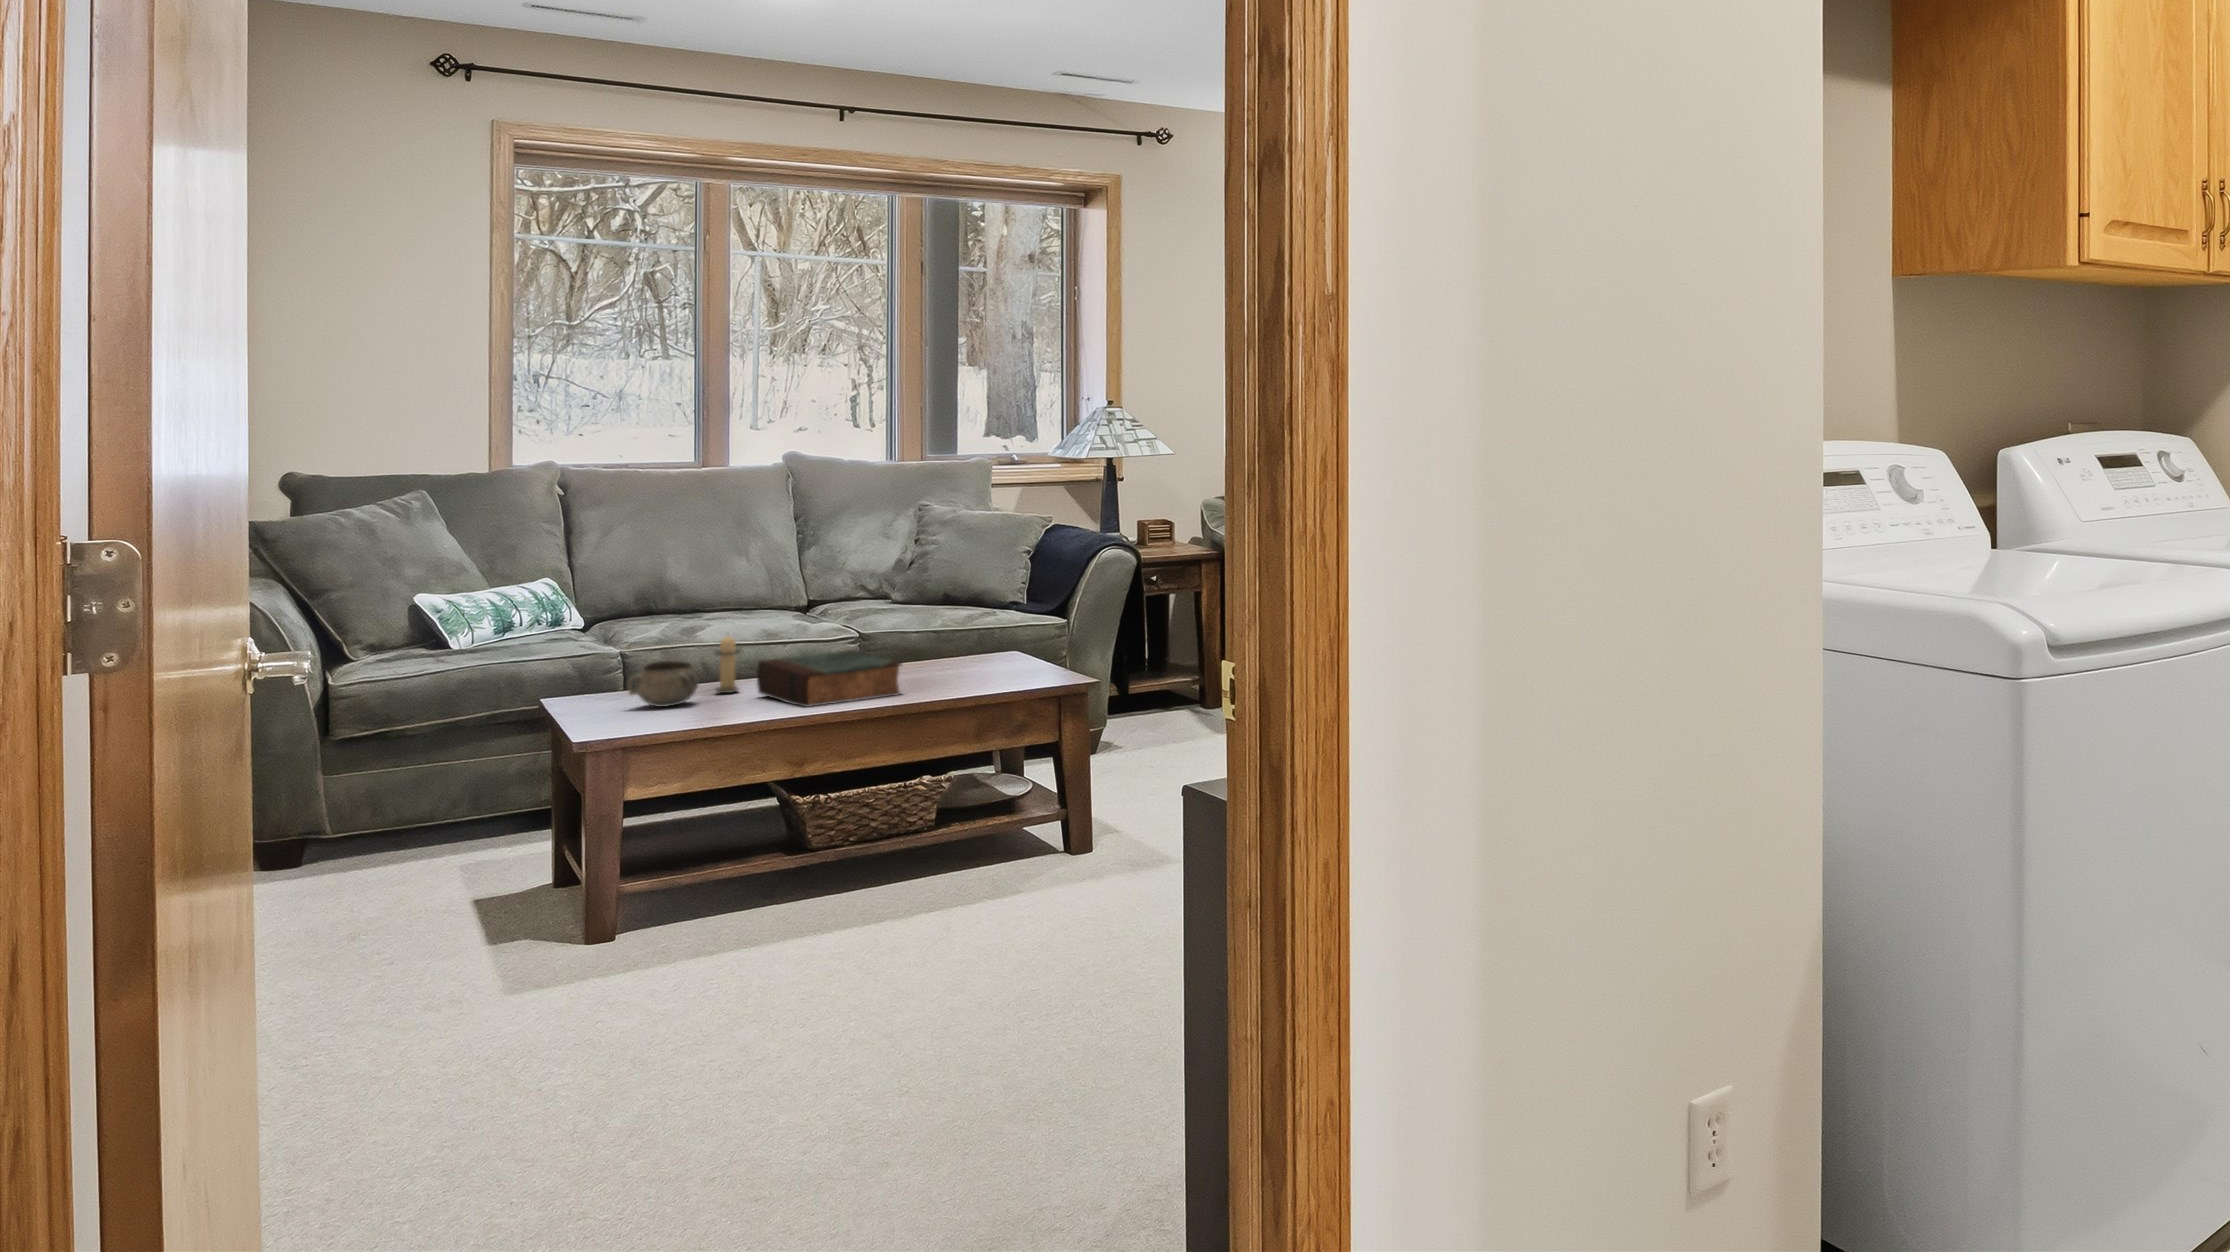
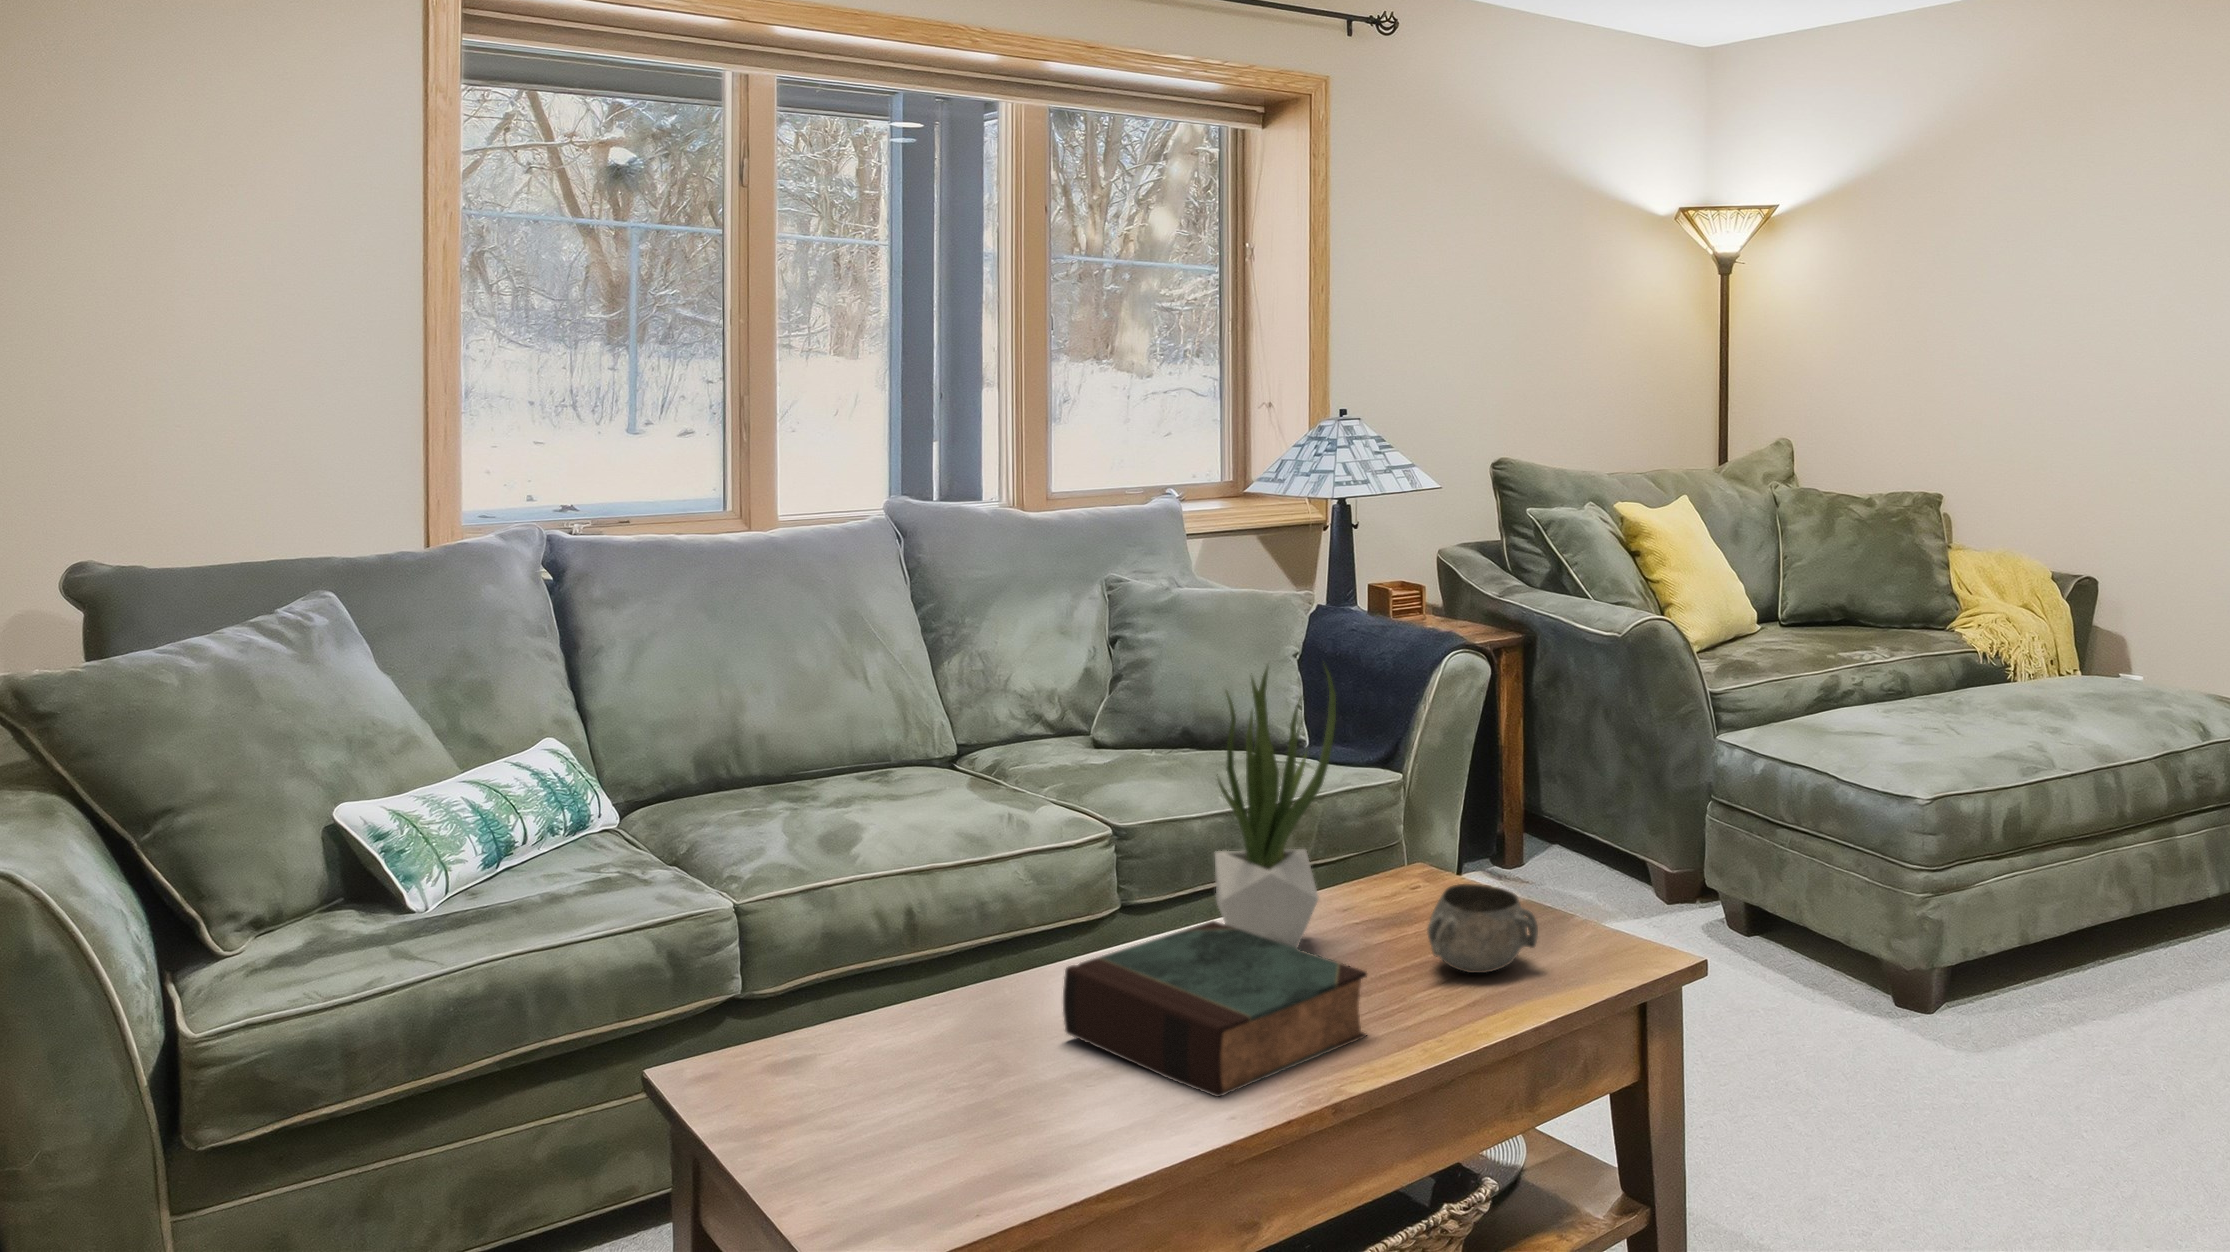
potted plant: none [865,524,938,676] -> present [1215,663,1336,948]
candle: present [715,636,739,693] -> none [953,898,1014,1026]
decorative bowl: present [628,661,699,707] -> present [1427,884,1538,973]

